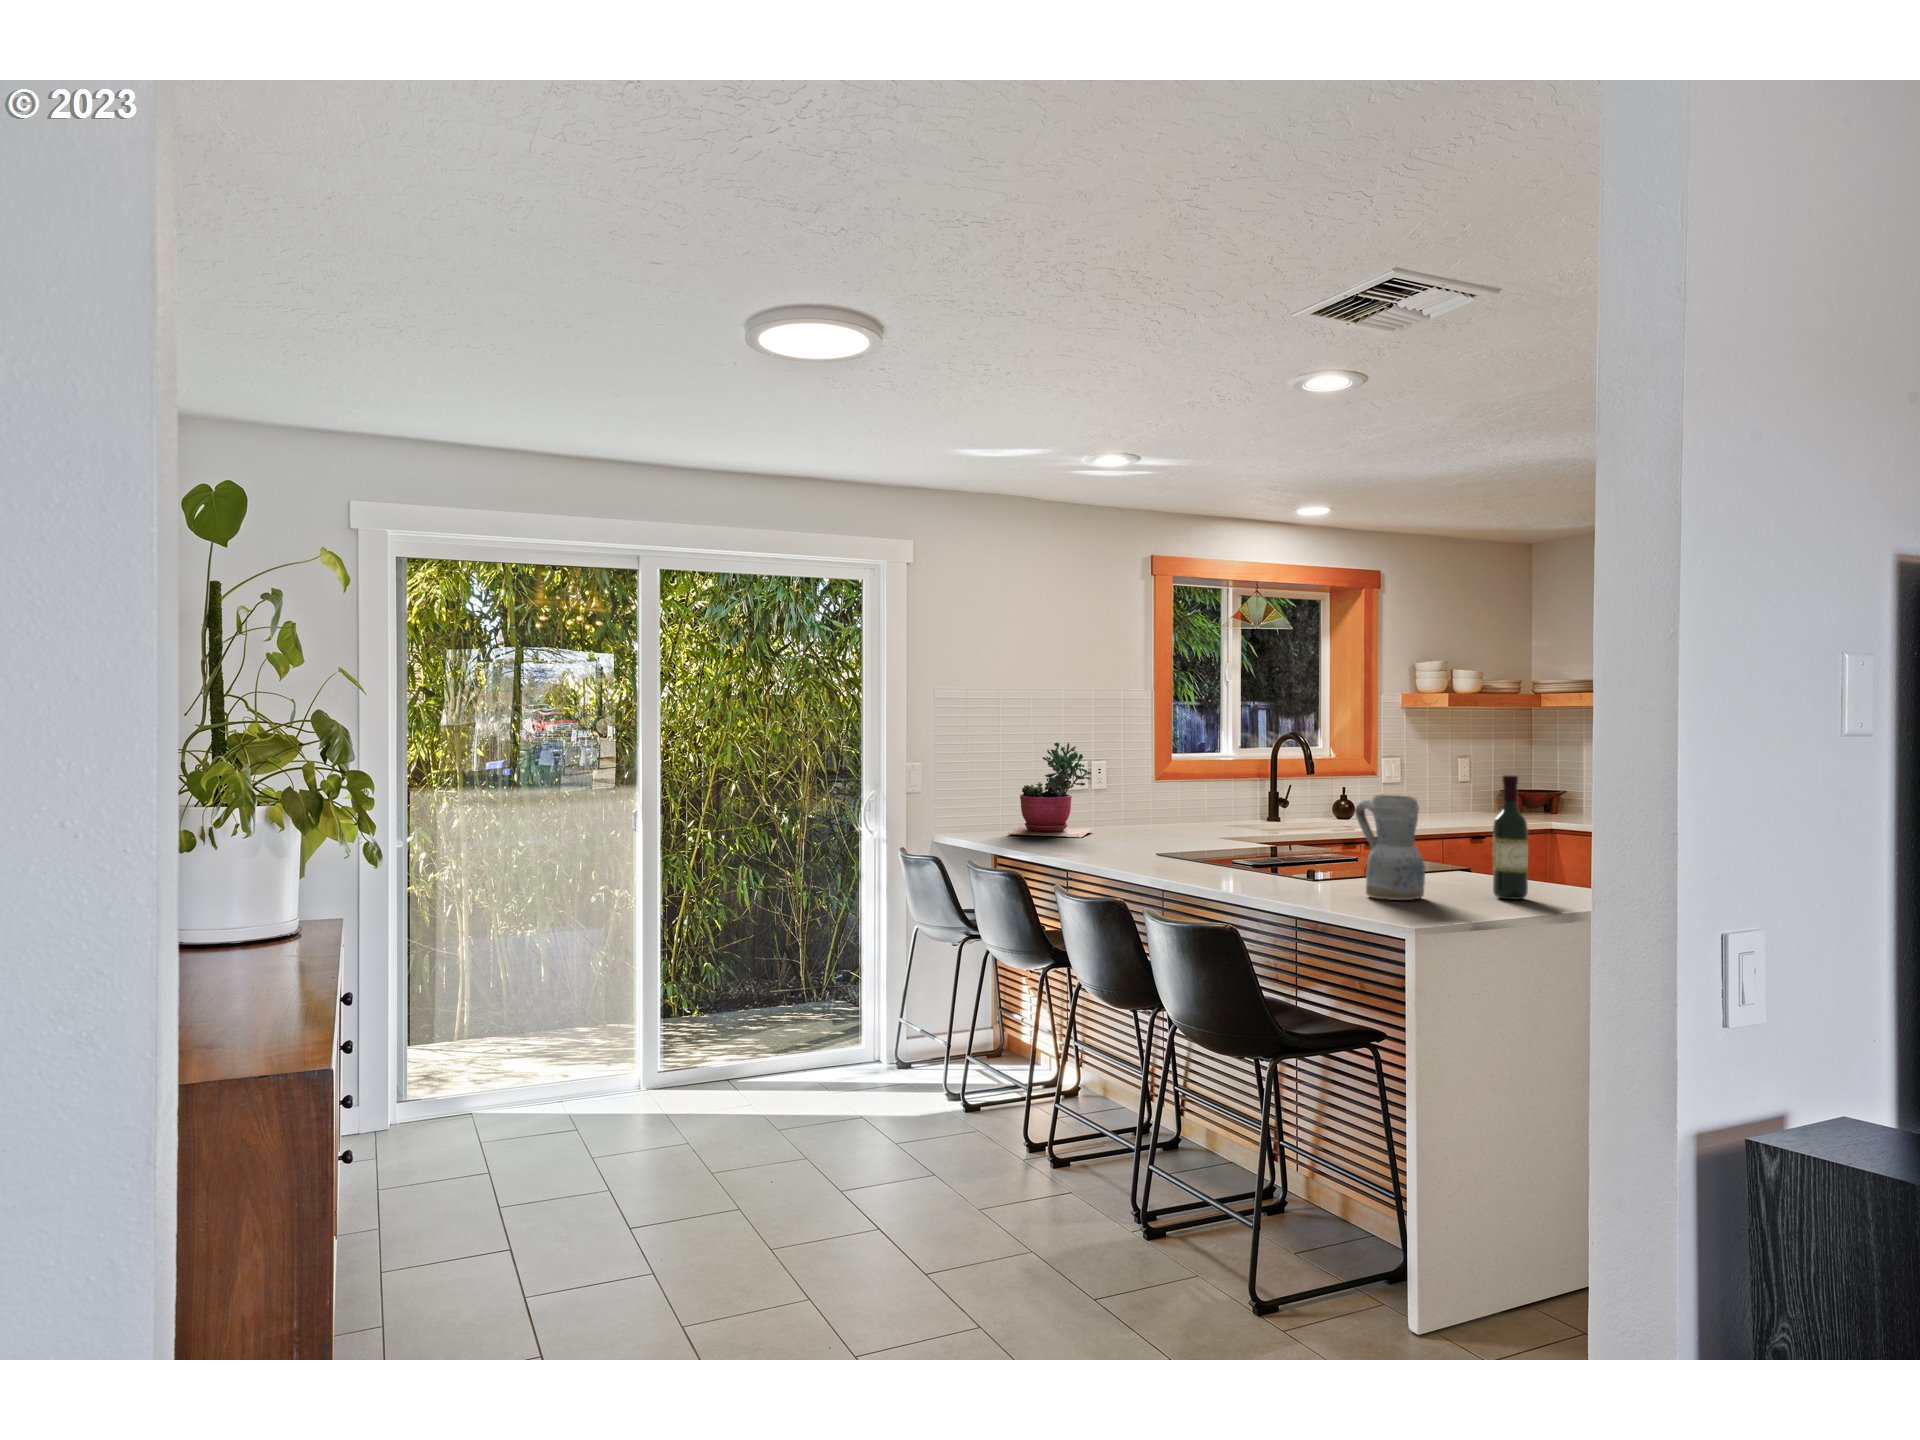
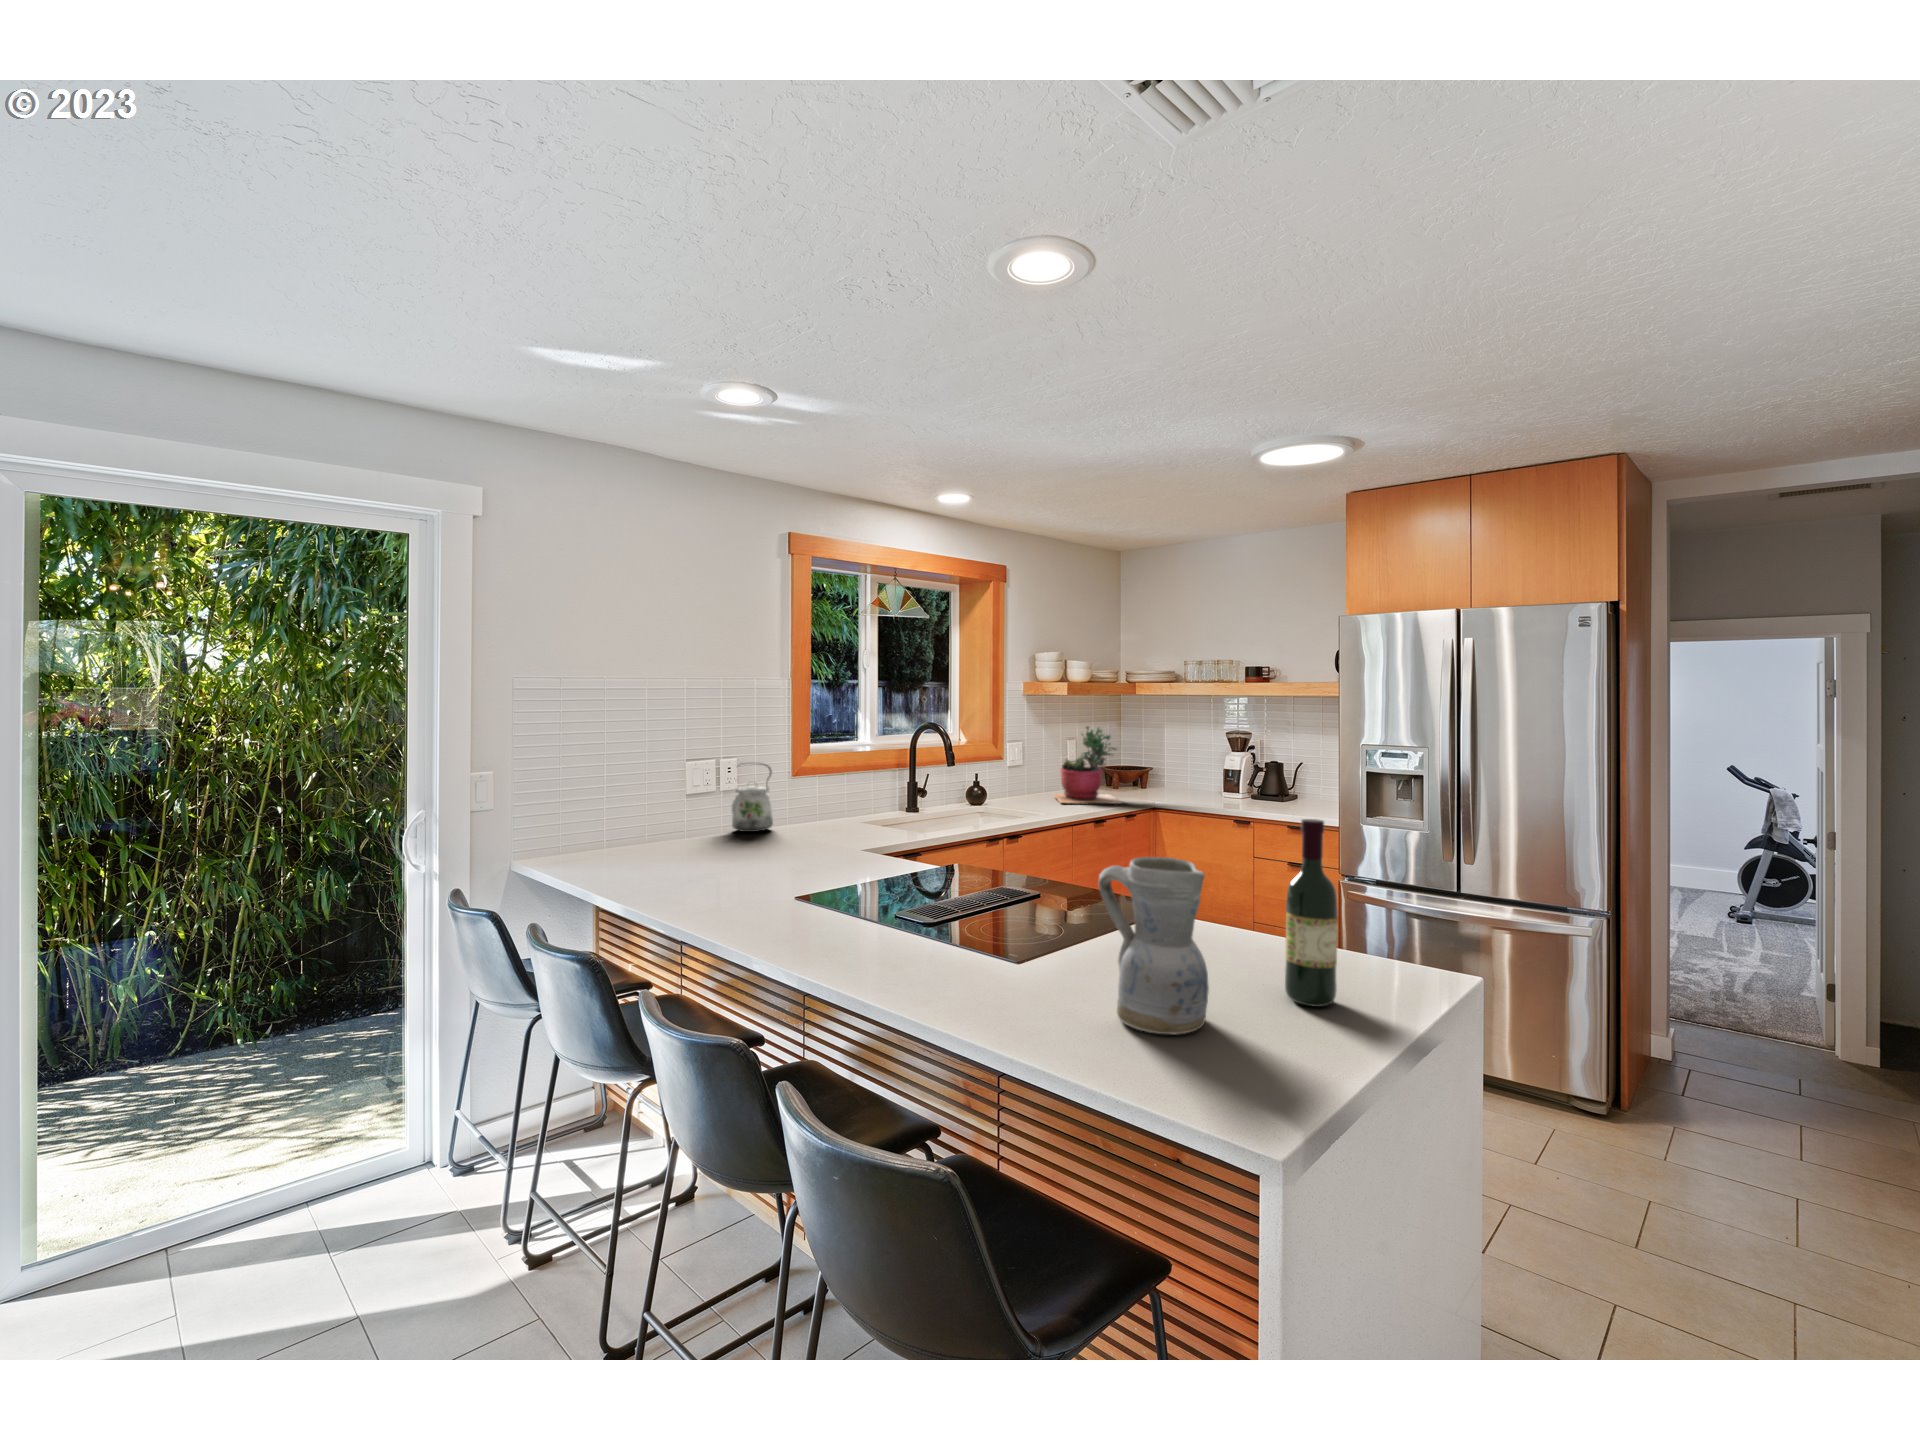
succulent plant: present [1008,743,1092,837] -> present [1054,726,1120,804]
kettle: none [1088,765,1138,828] -> present [732,763,773,832]

